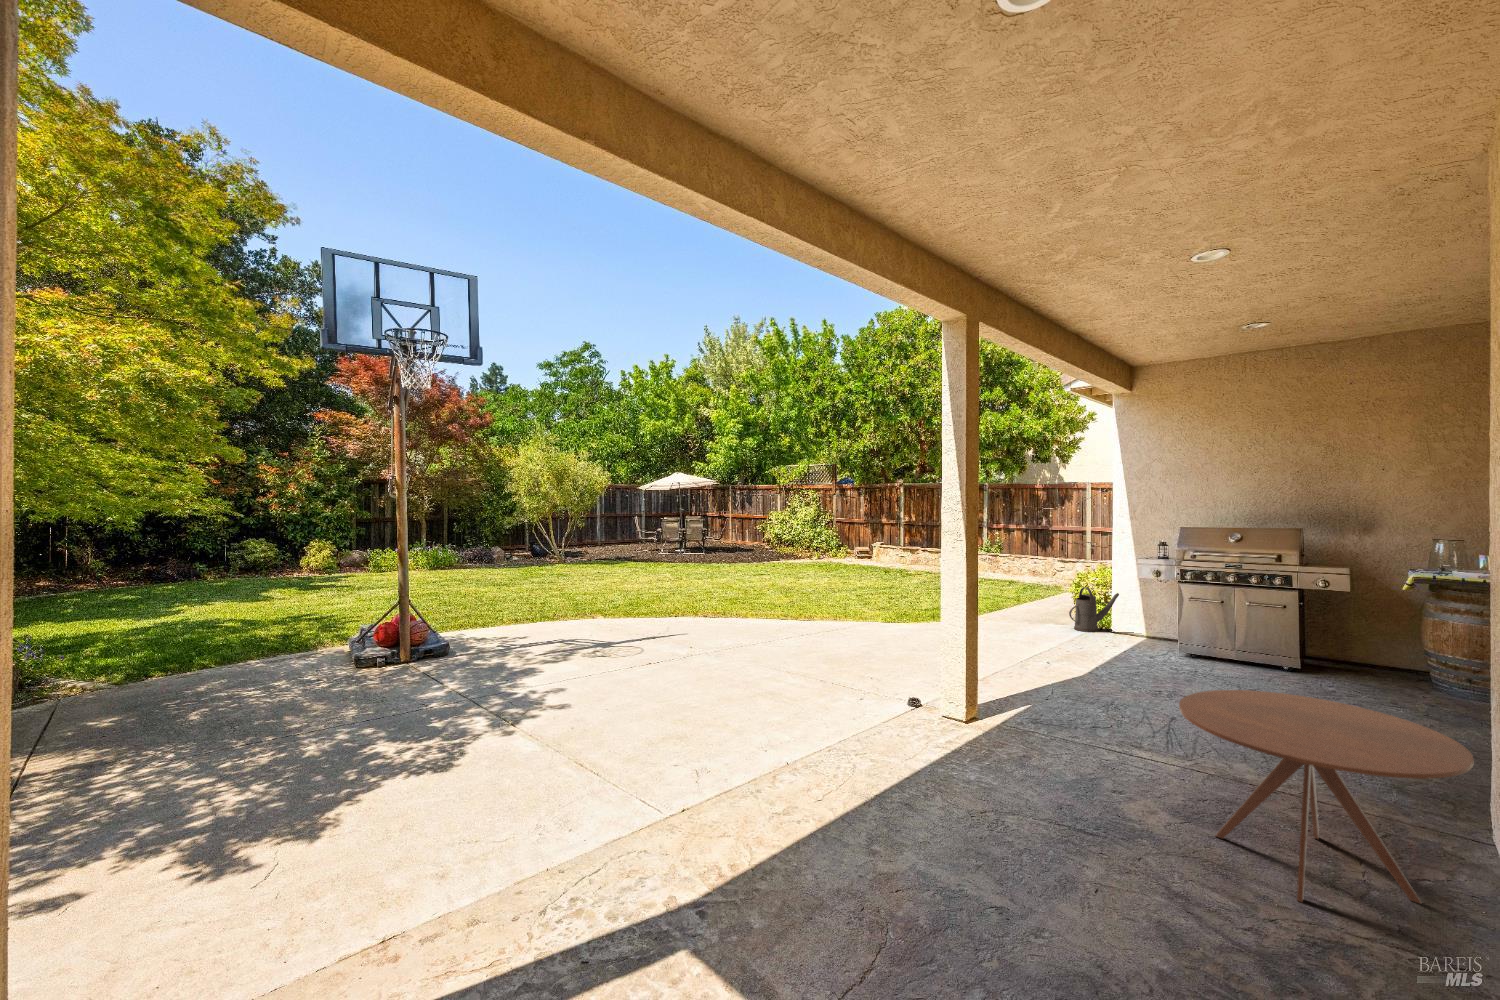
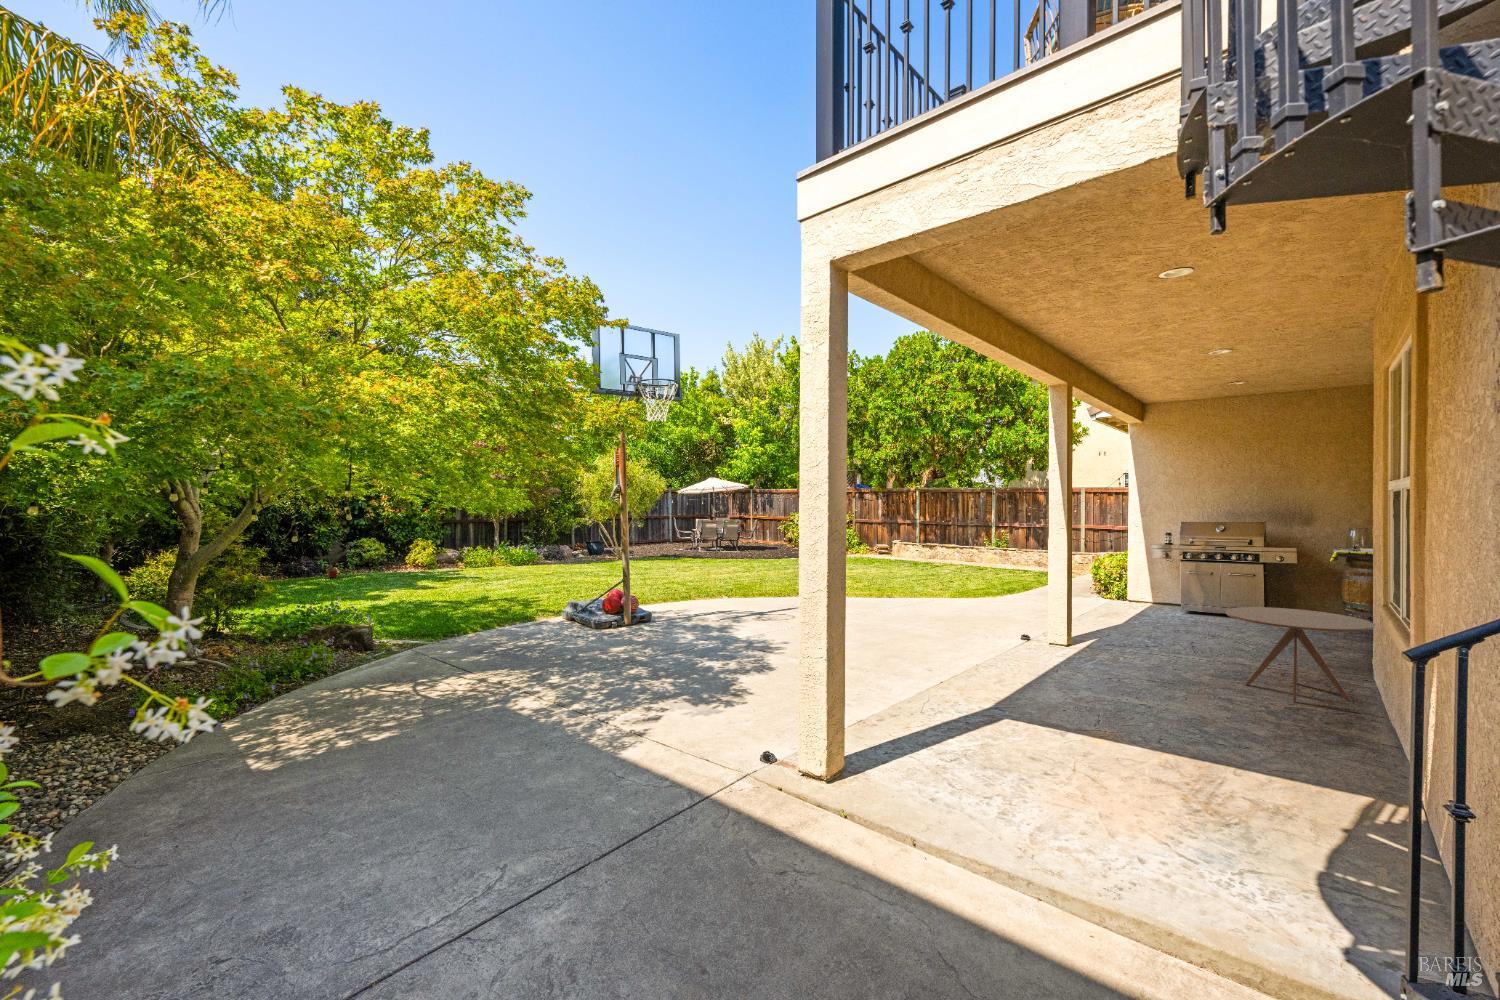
potted tree: none [218,544,260,586] -> present [315,540,350,578]
watering can: present [1069,587,1119,632] -> none [1096,567,1131,601]

